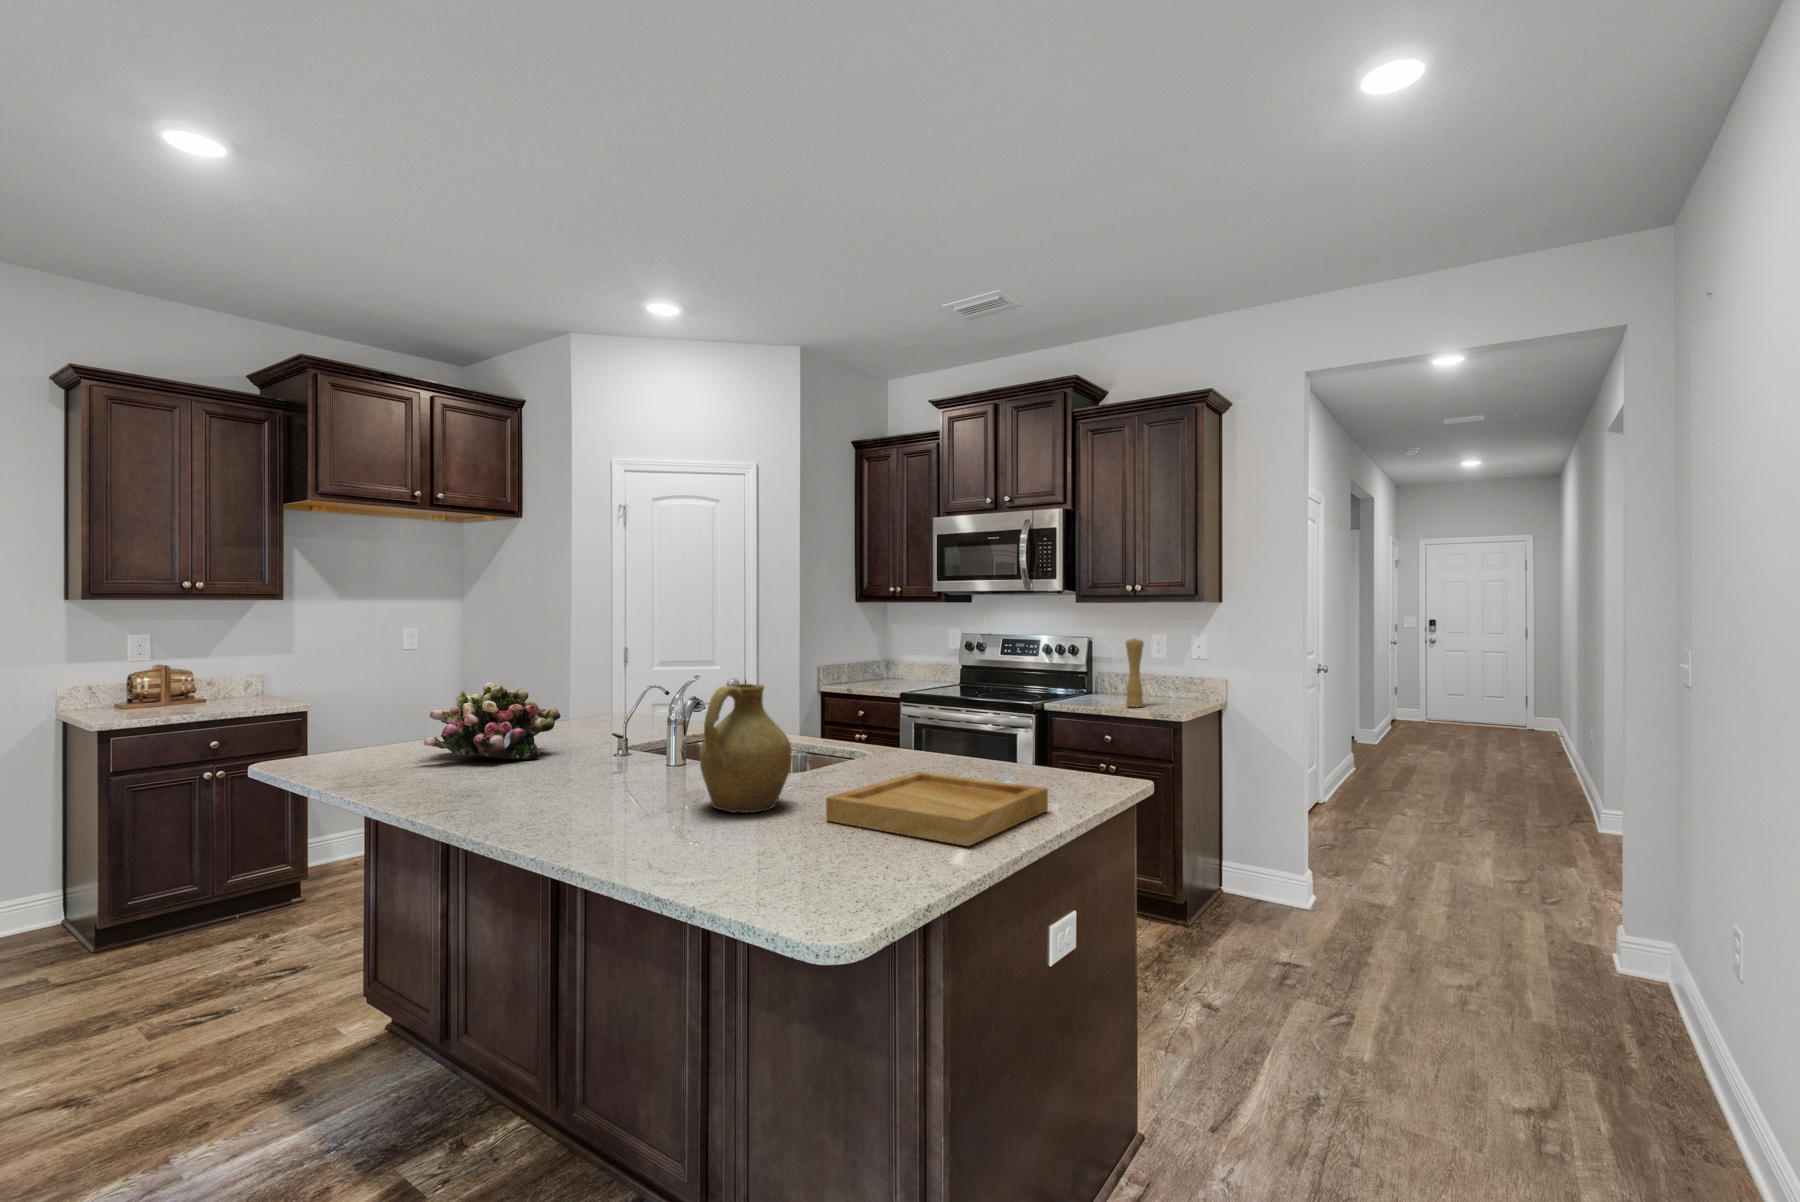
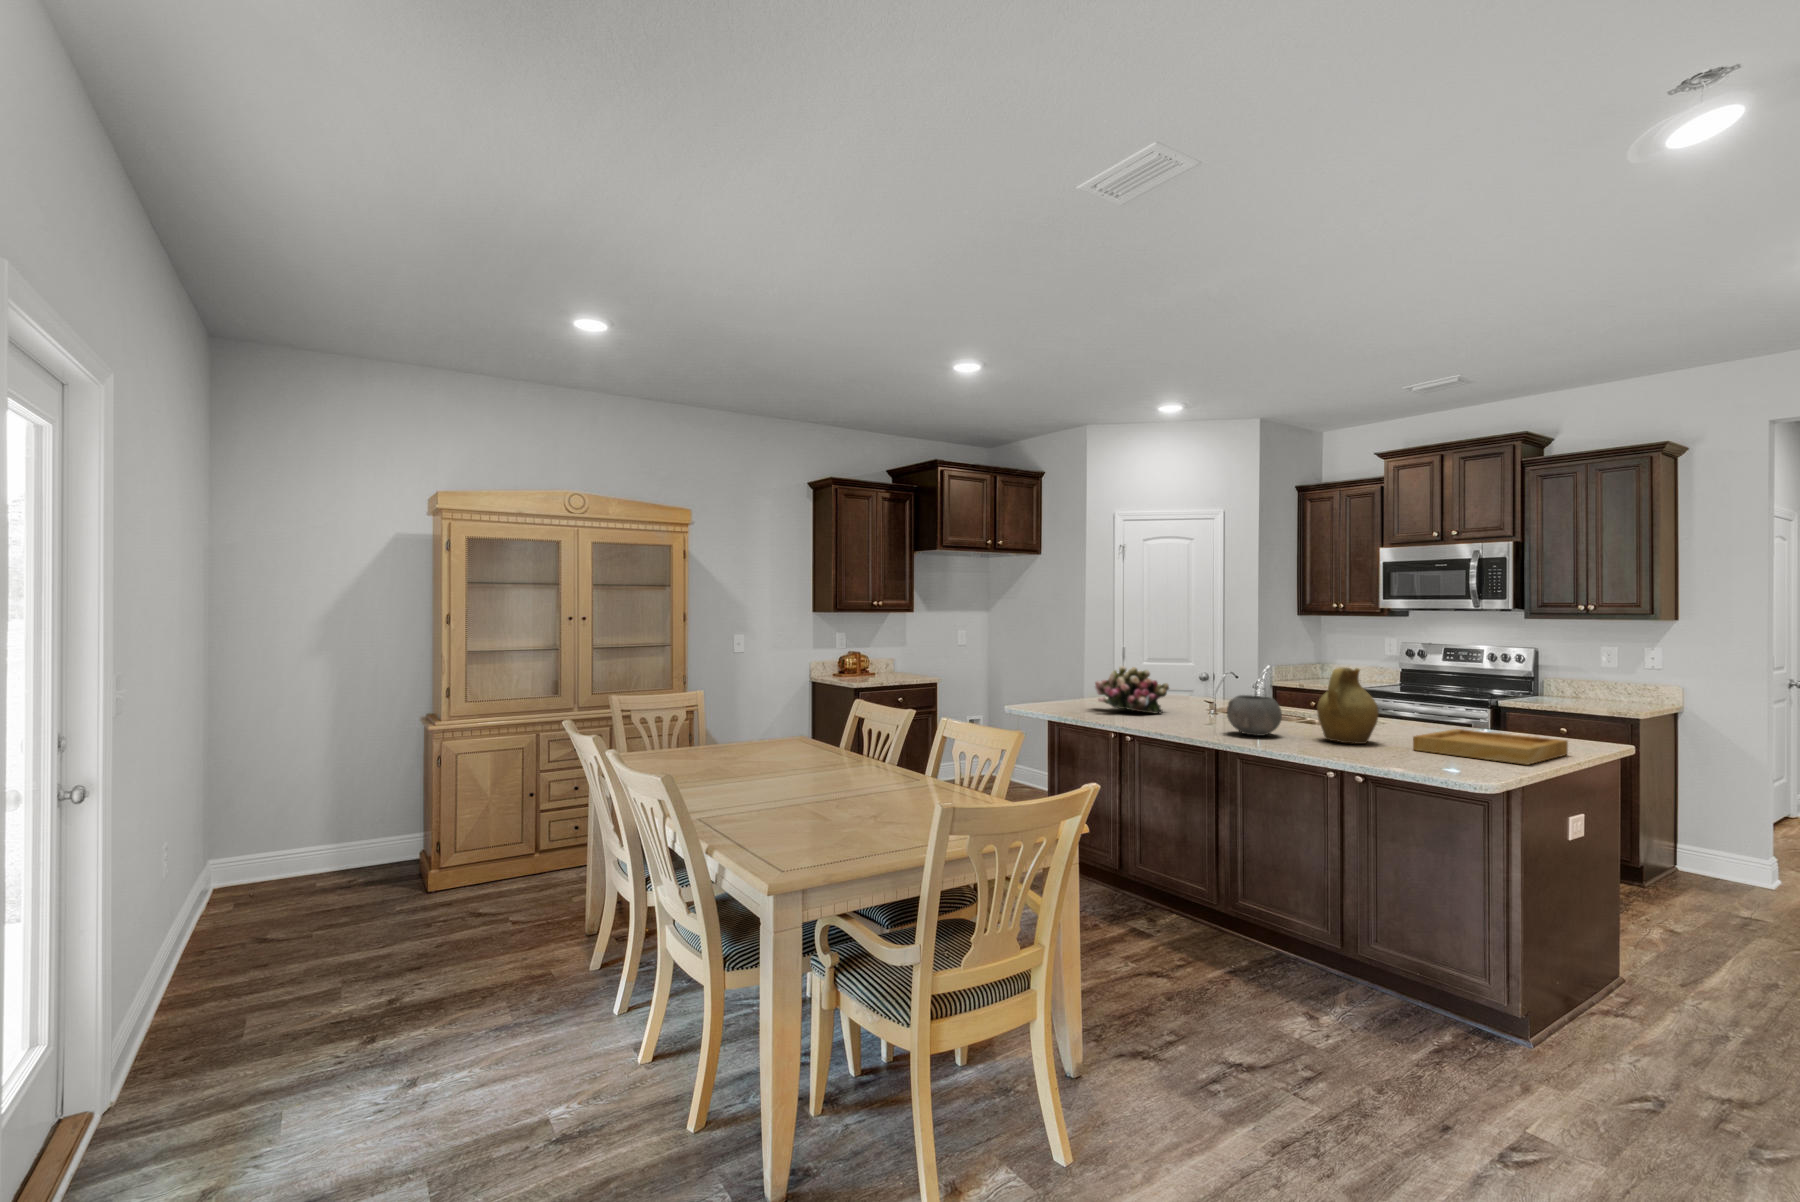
pepper mill: present [1126,639,1144,707] -> none [1579,649,1598,706]
bowl: none [563,733,655,804] -> present [1227,695,1282,736]

